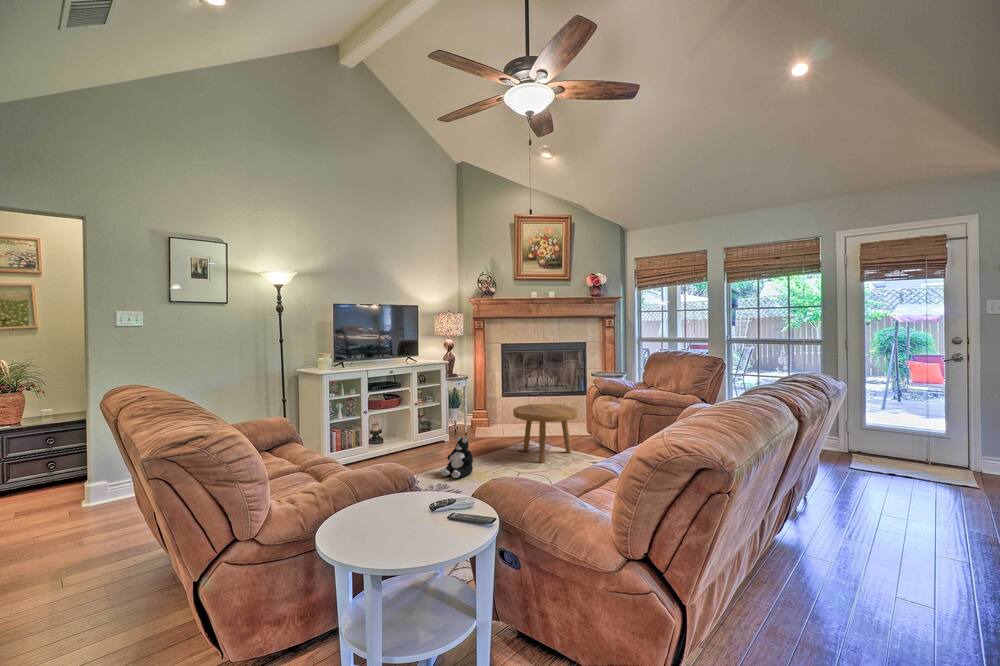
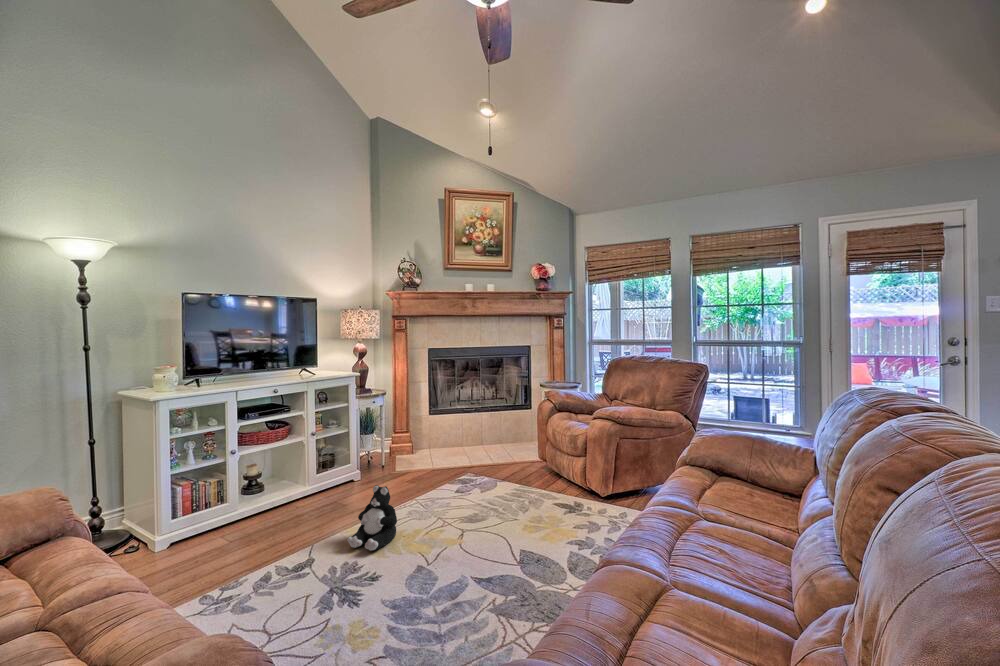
footstool: present [513,404,578,463] -> none [450,427,536,512]

